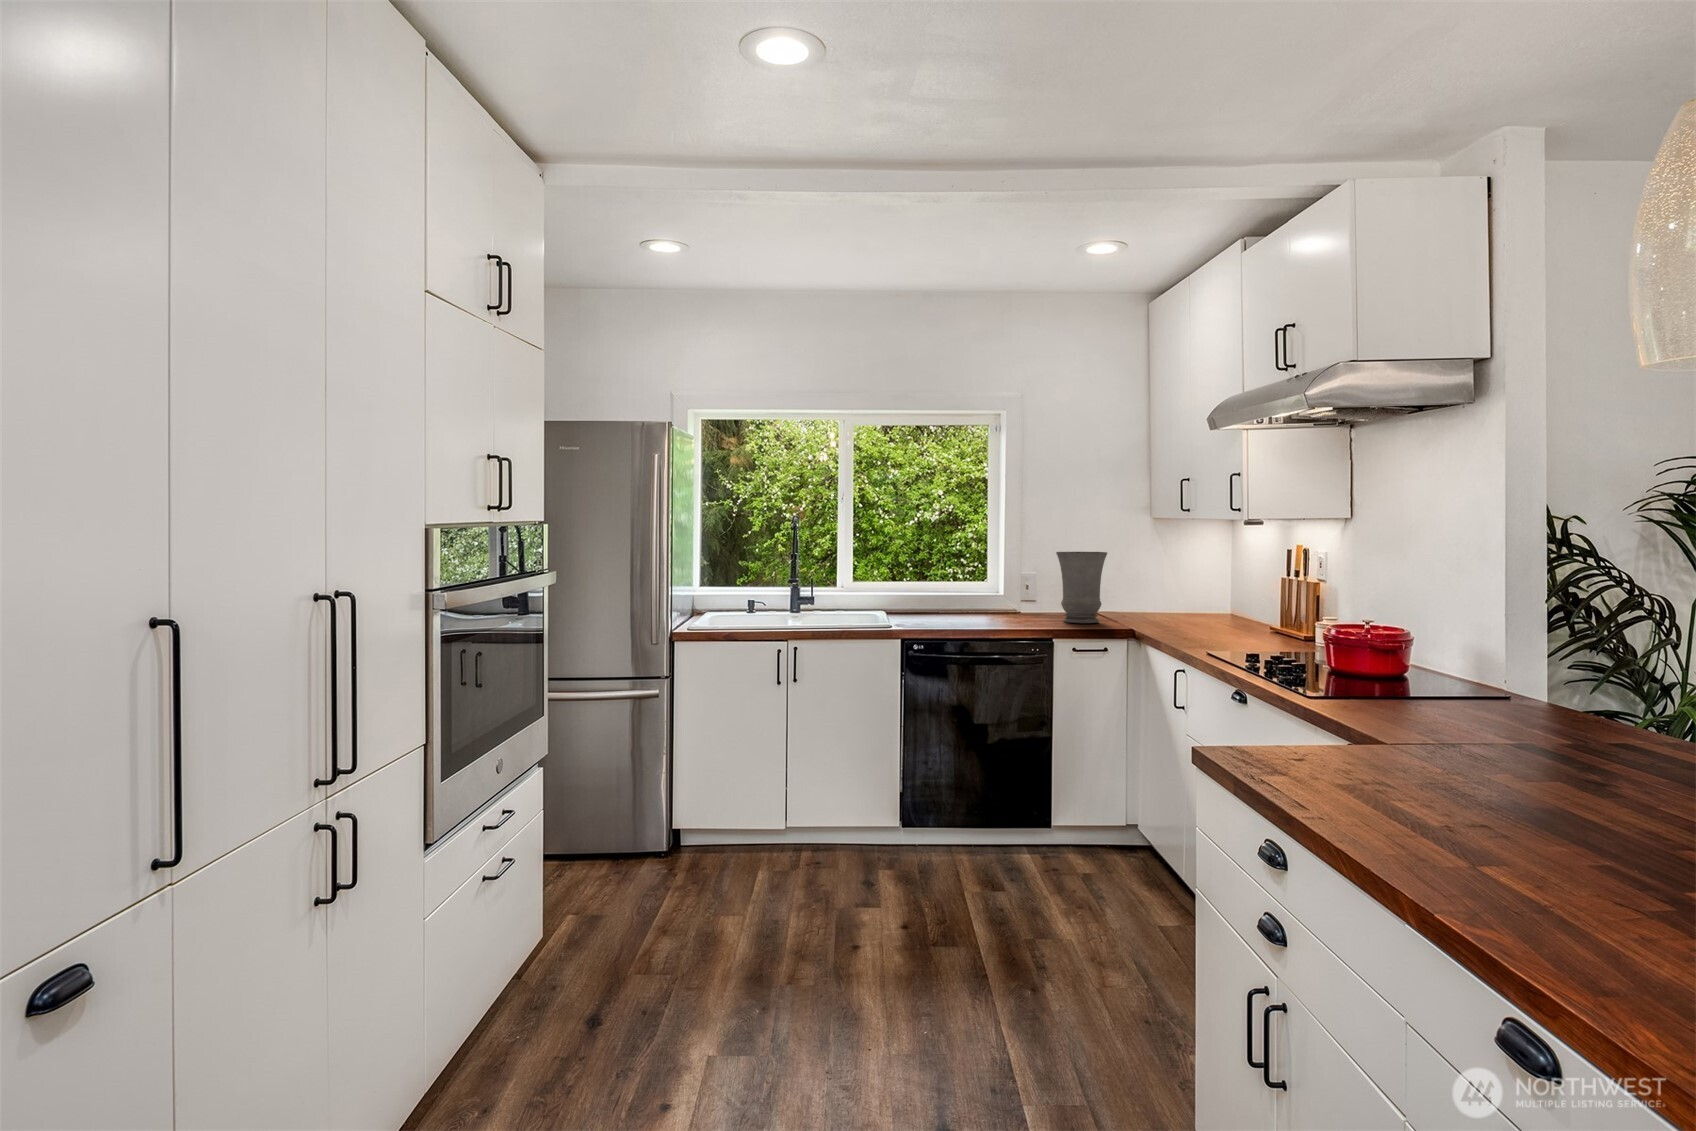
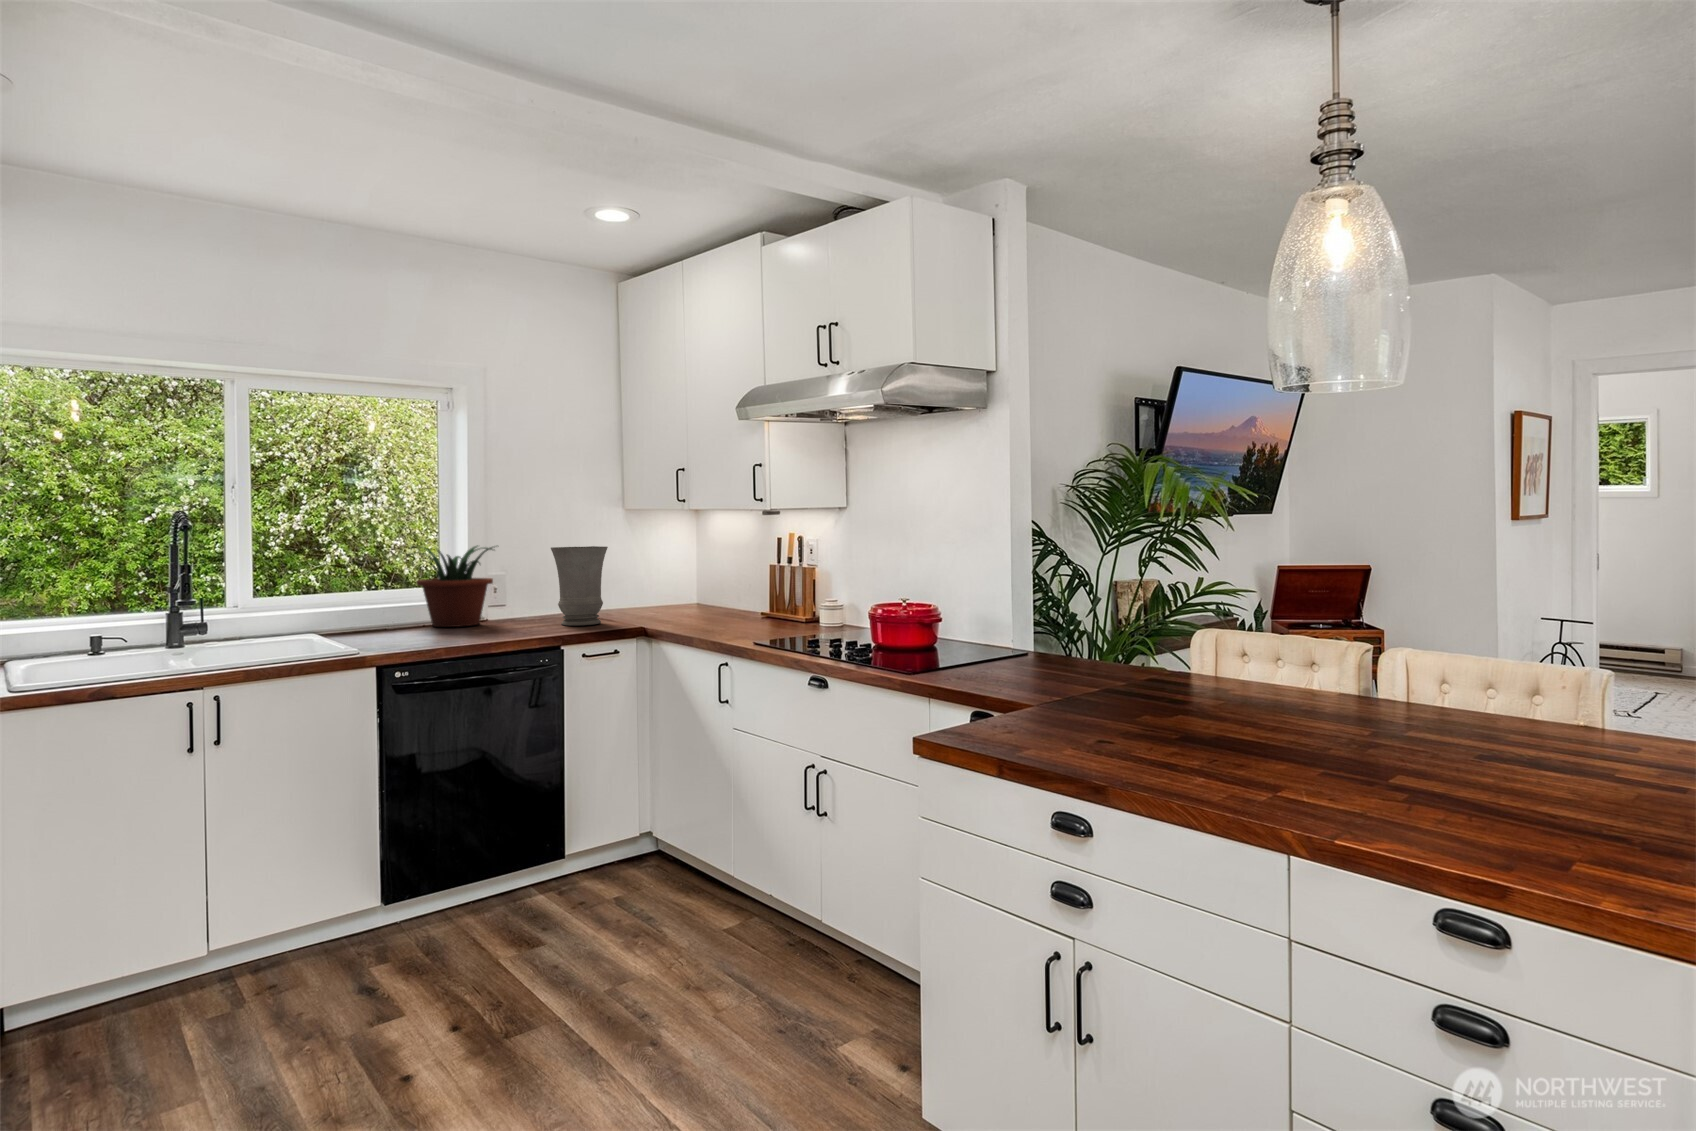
potted plant: none [944,547,1017,616] -> present [408,545,493,627]

